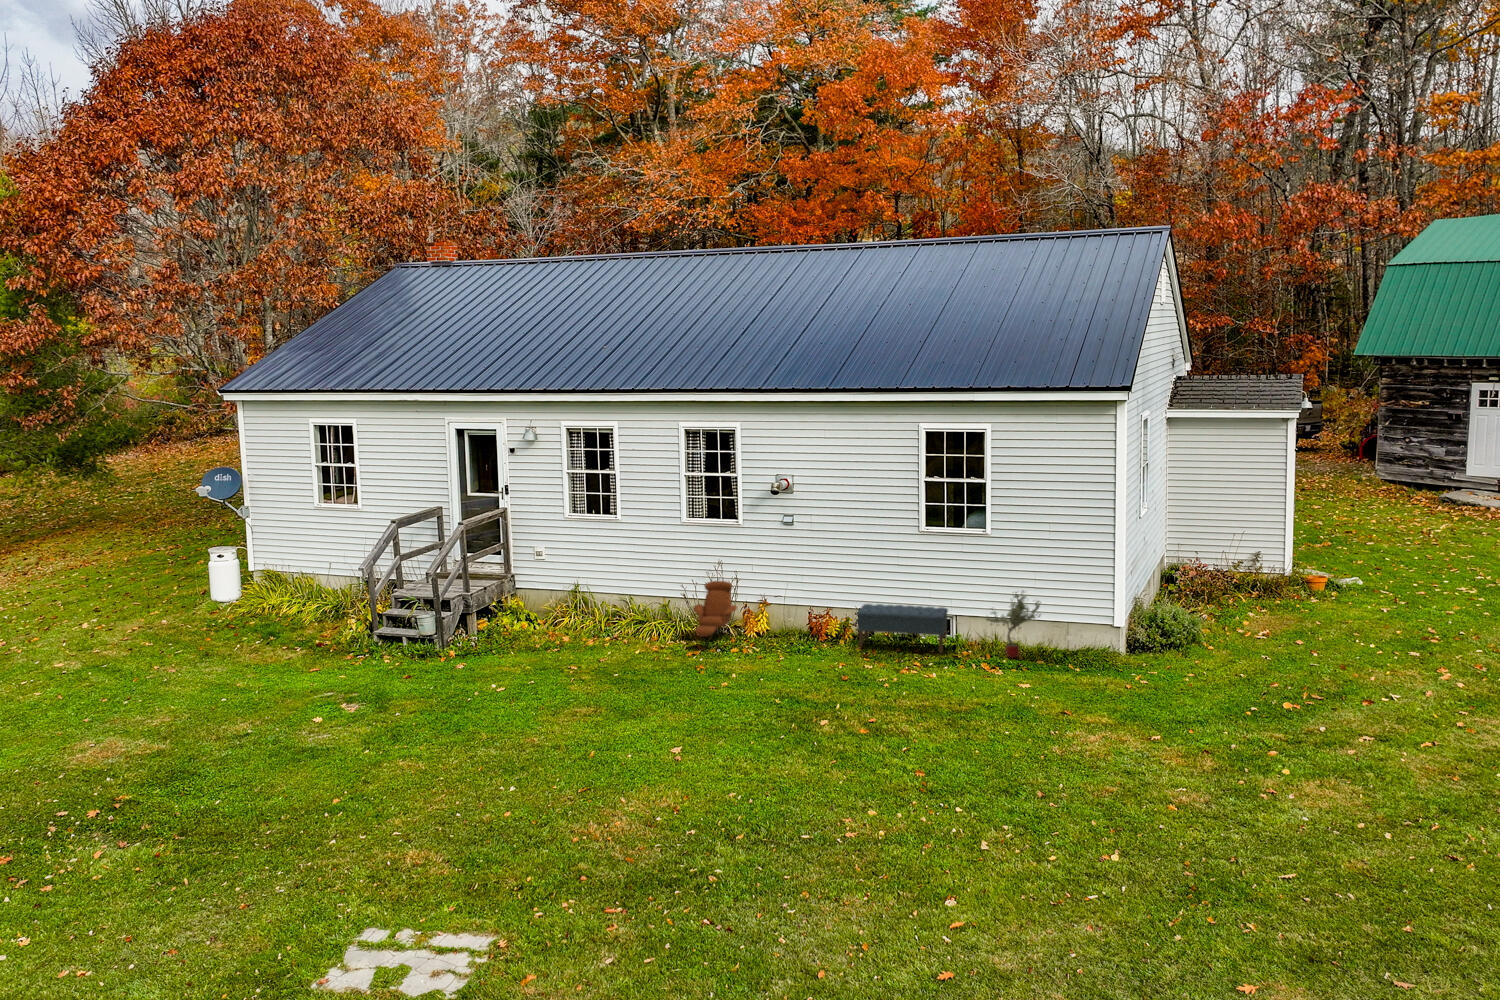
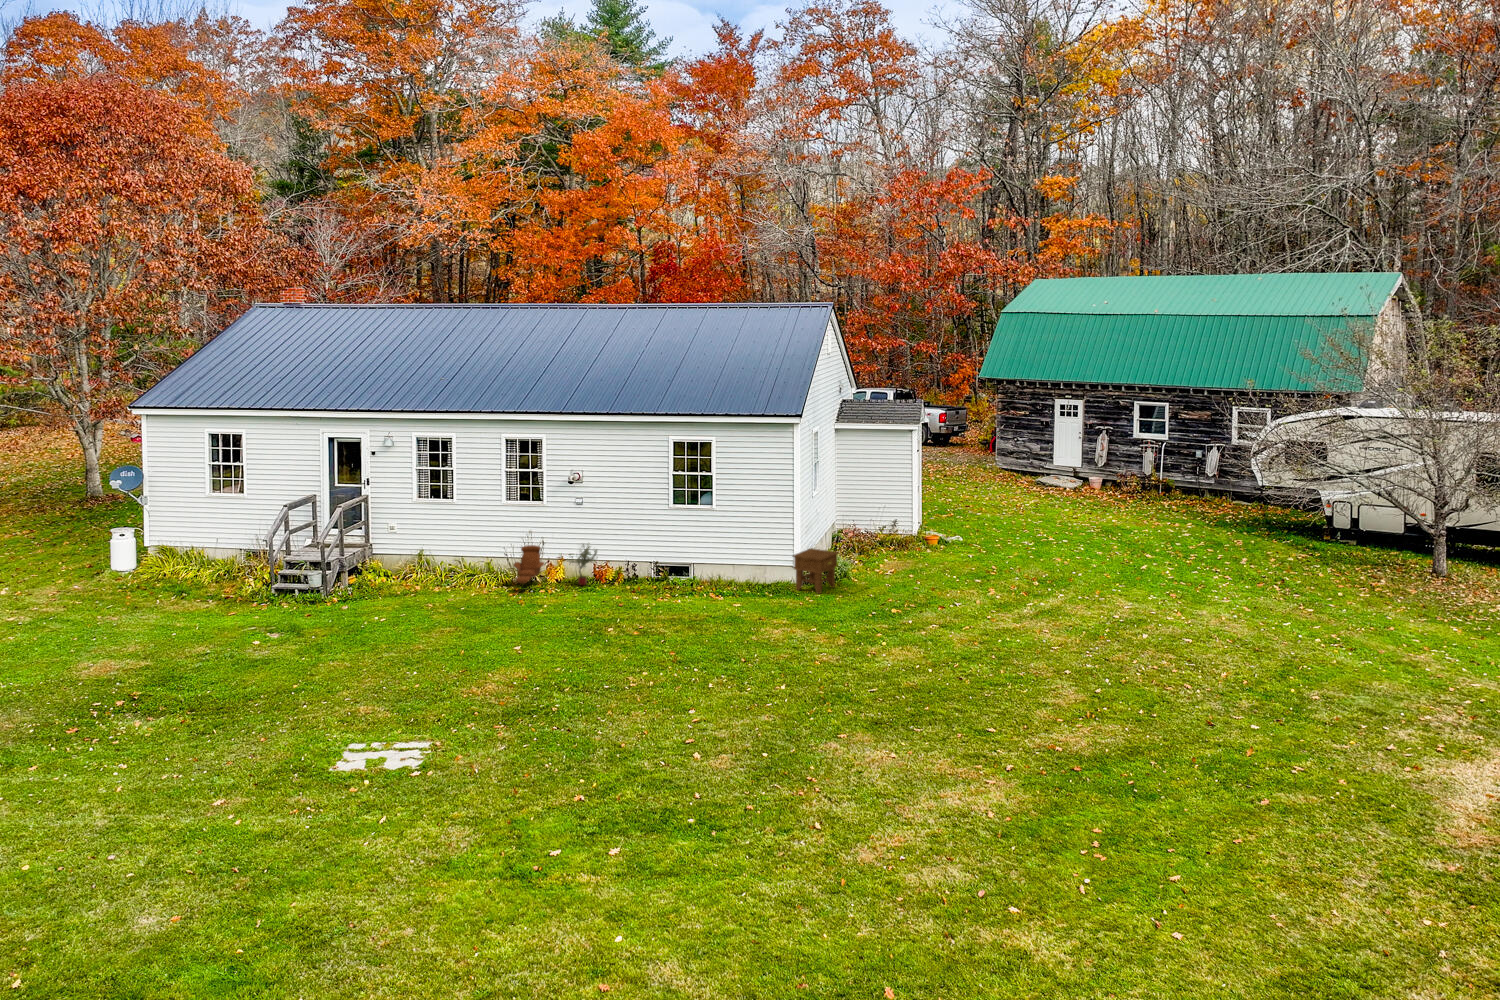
potted tree: present [986,591,1041,658] -> present [567,543,597,586]
side table: none [1117,594,1194,669] -> present [793,548,839,594]
bench: present [857,604,948,654] -> none [628,559,688,590]

